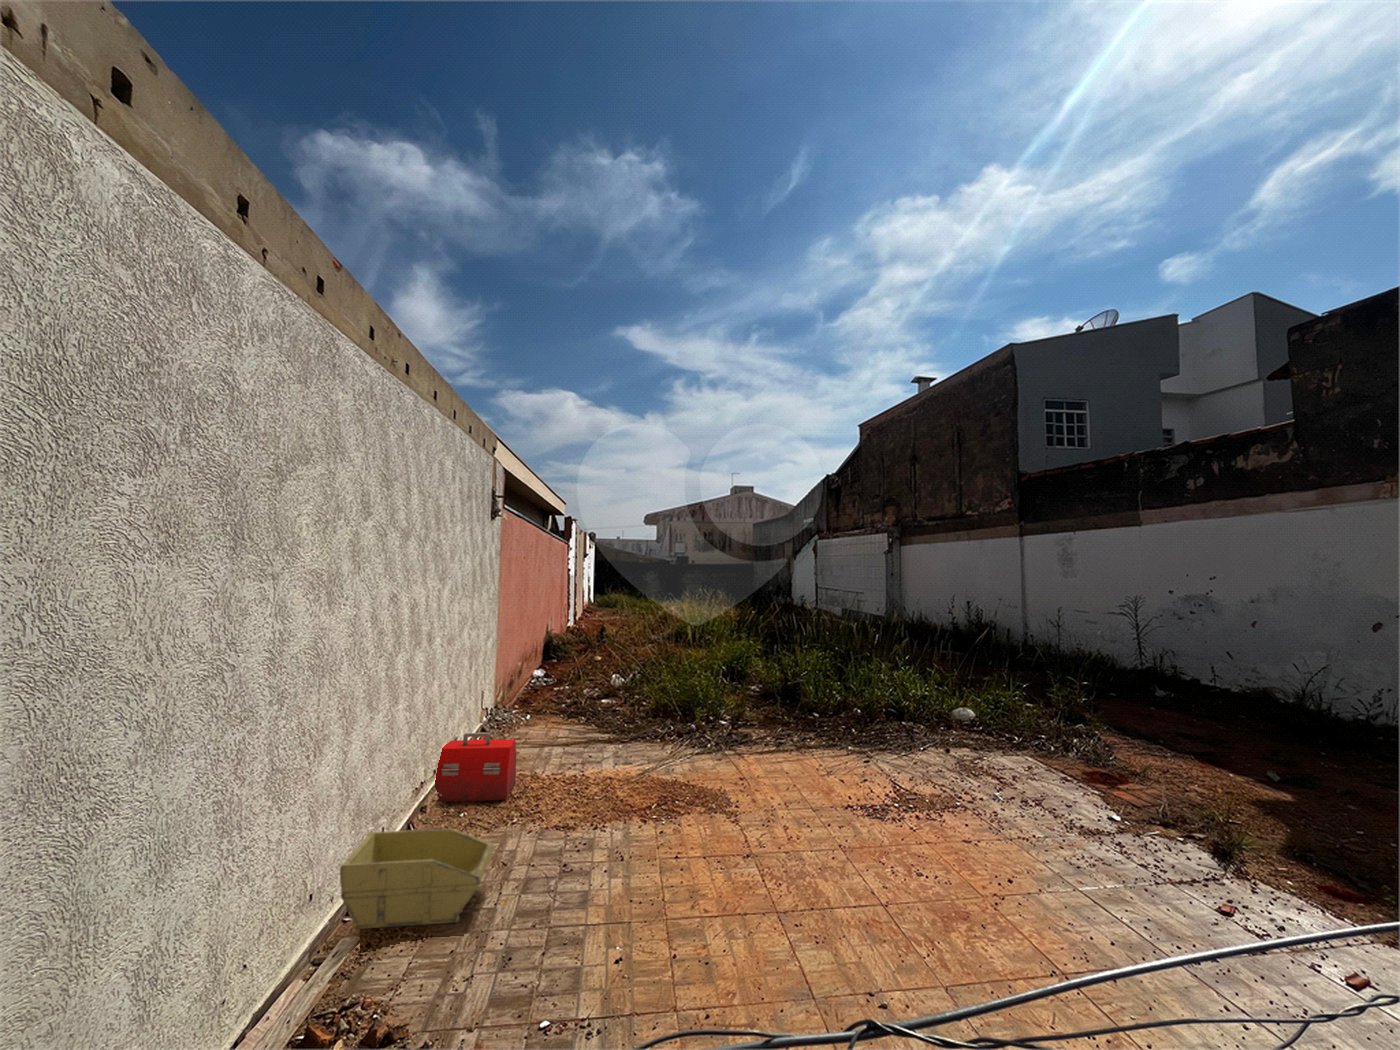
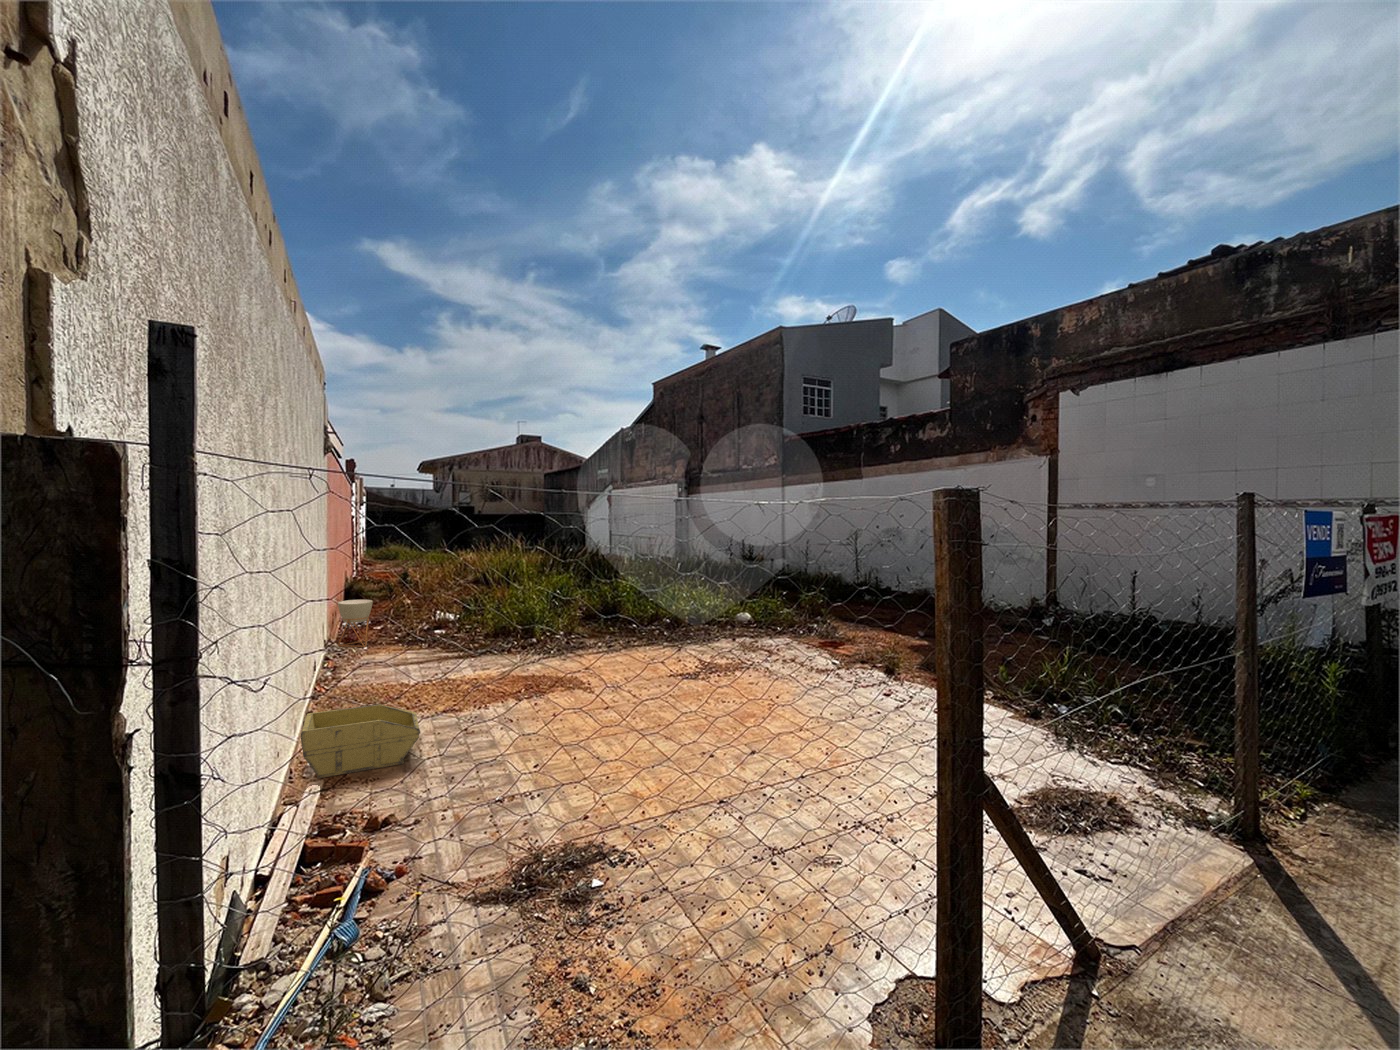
planter: none [502,664,536,716] -> present [338,600,373,647]
toolbox: present [435,733,516,802] -> none [318,647,391,708]

